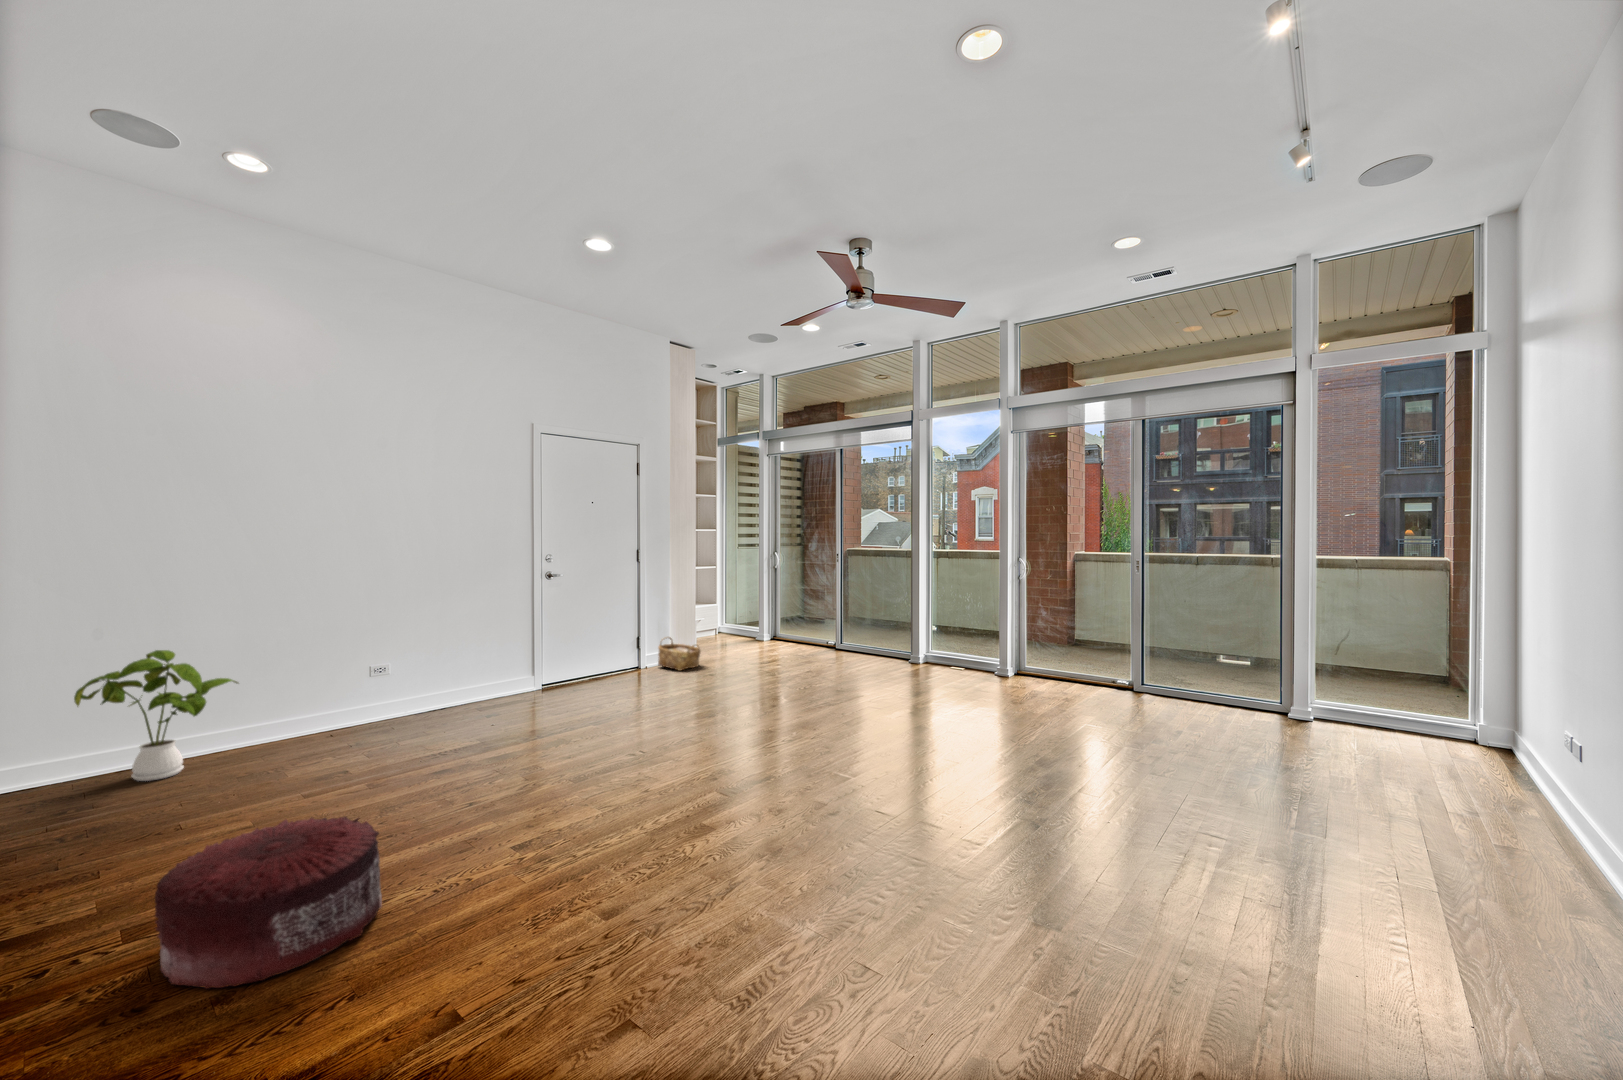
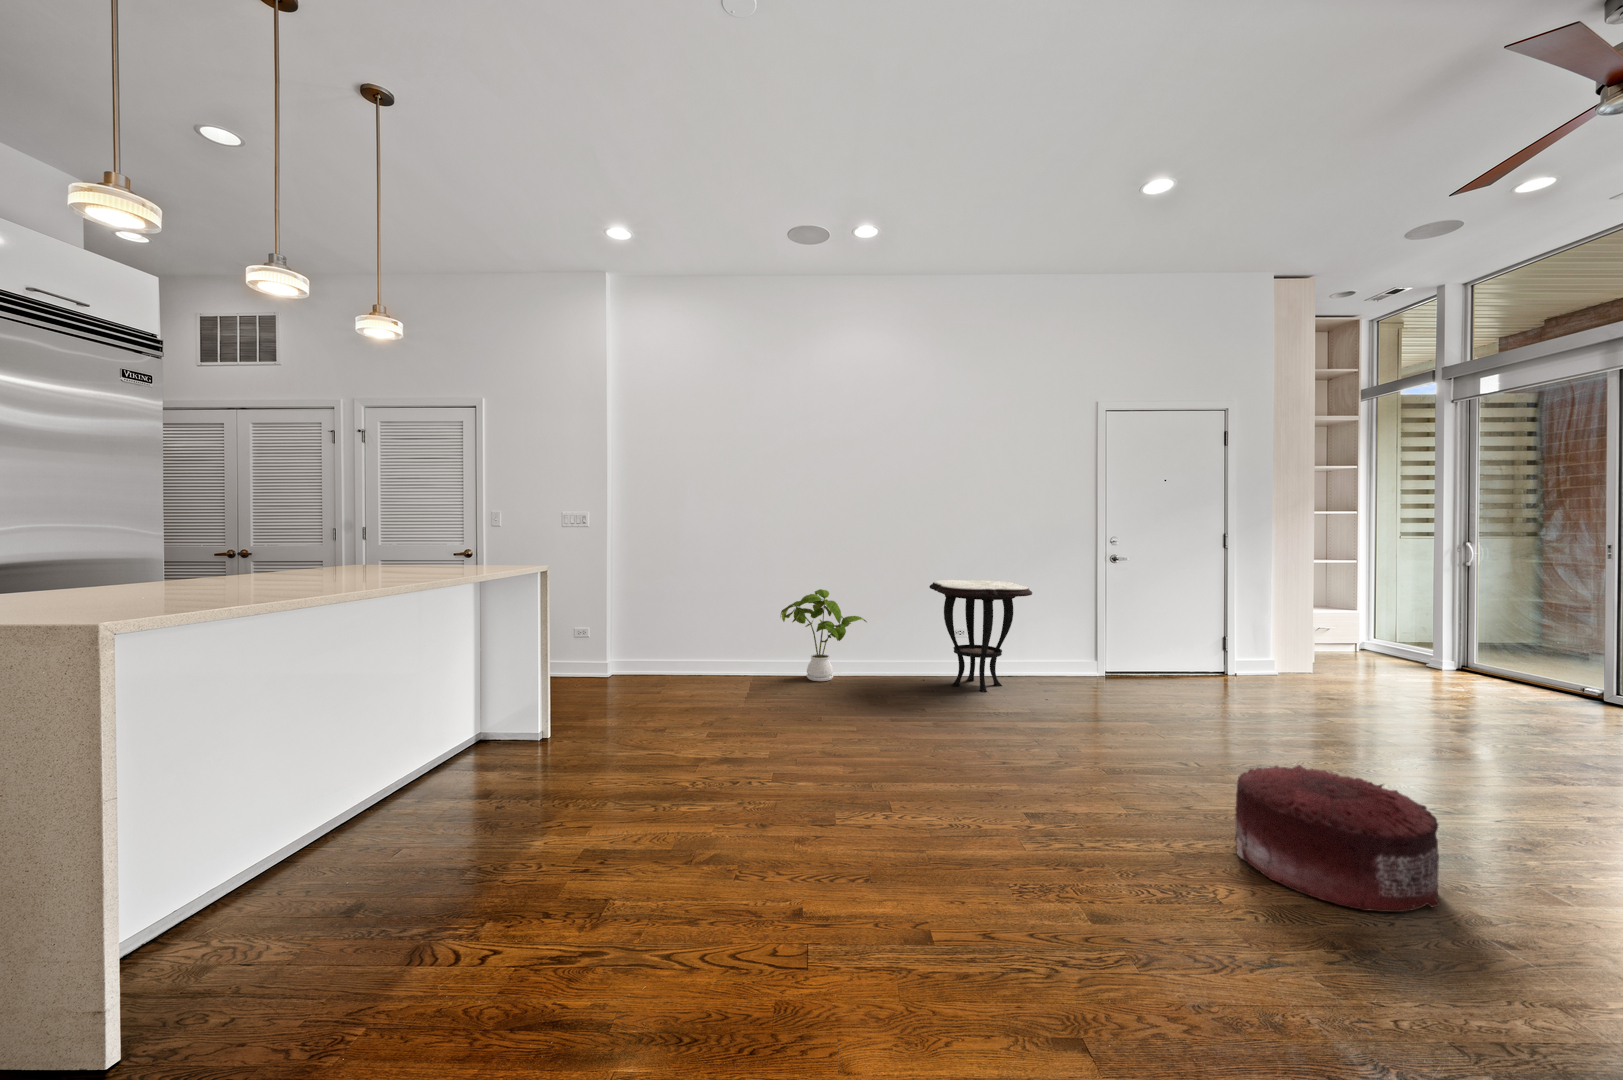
side table: none [335,612,468,739] -> present [929,580,1032,692]
woven basket: present [658,637,701,670] -> none [1256,641,1319,685]
pouf: present [155,817,382,989] -> present [1235,765,1440,912]

